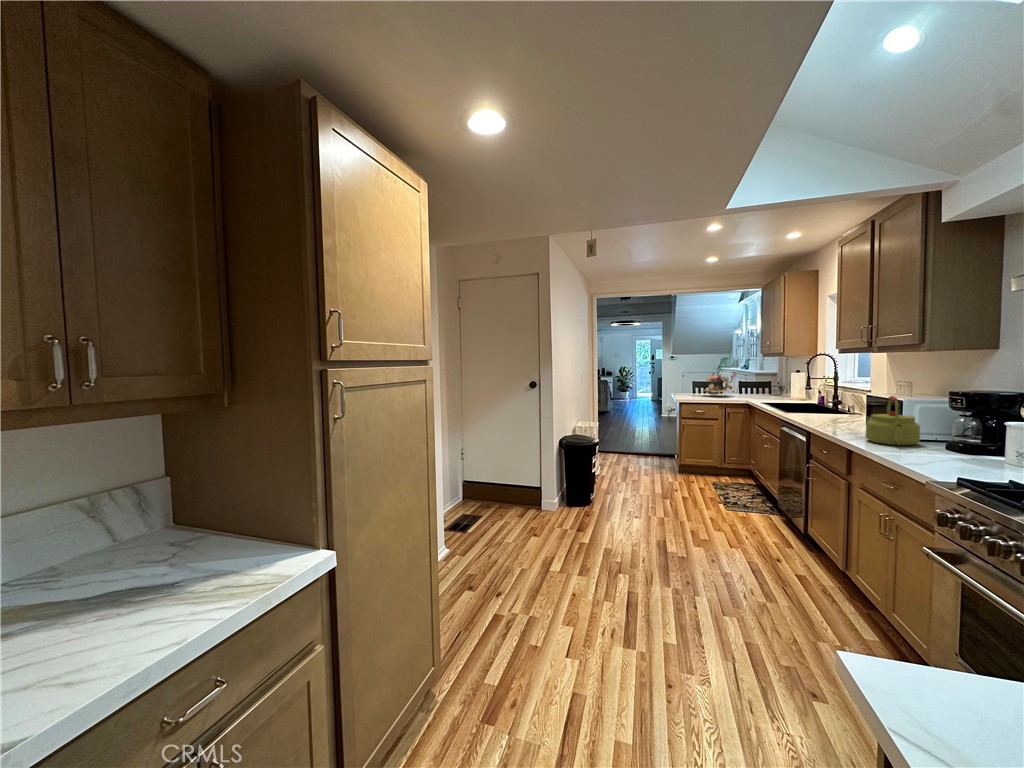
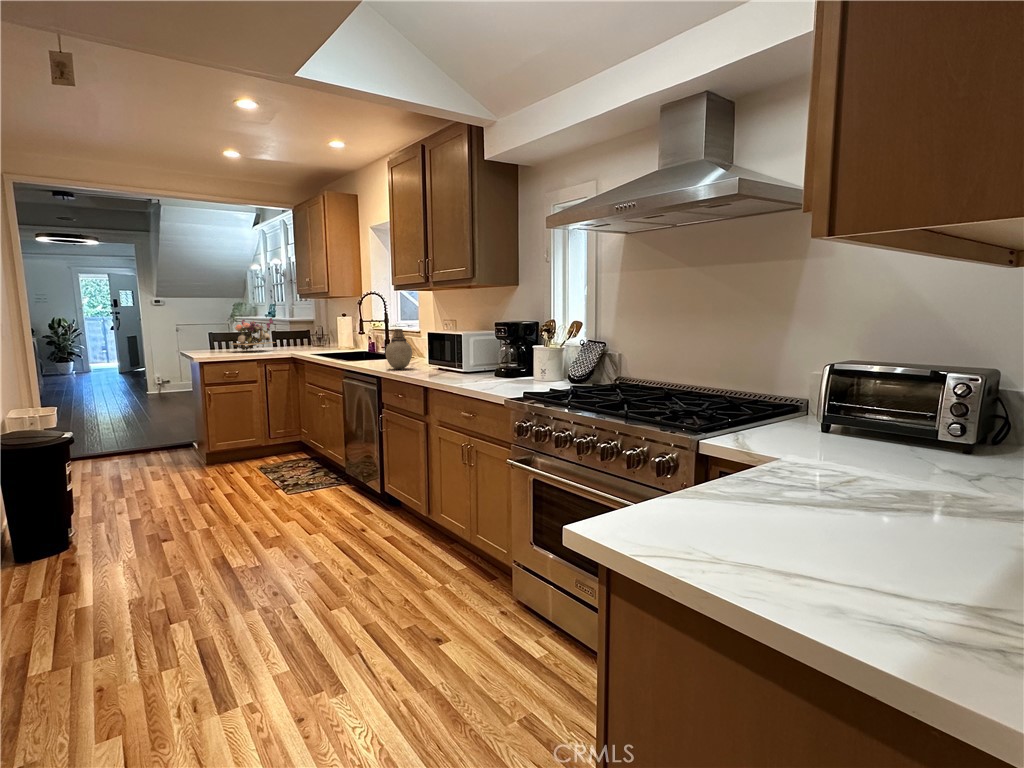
vase: none [817,389,848,425] -> present [386,329,412,369]
kettle: present [866,396,920,445] -> none [437,331,476,379]

